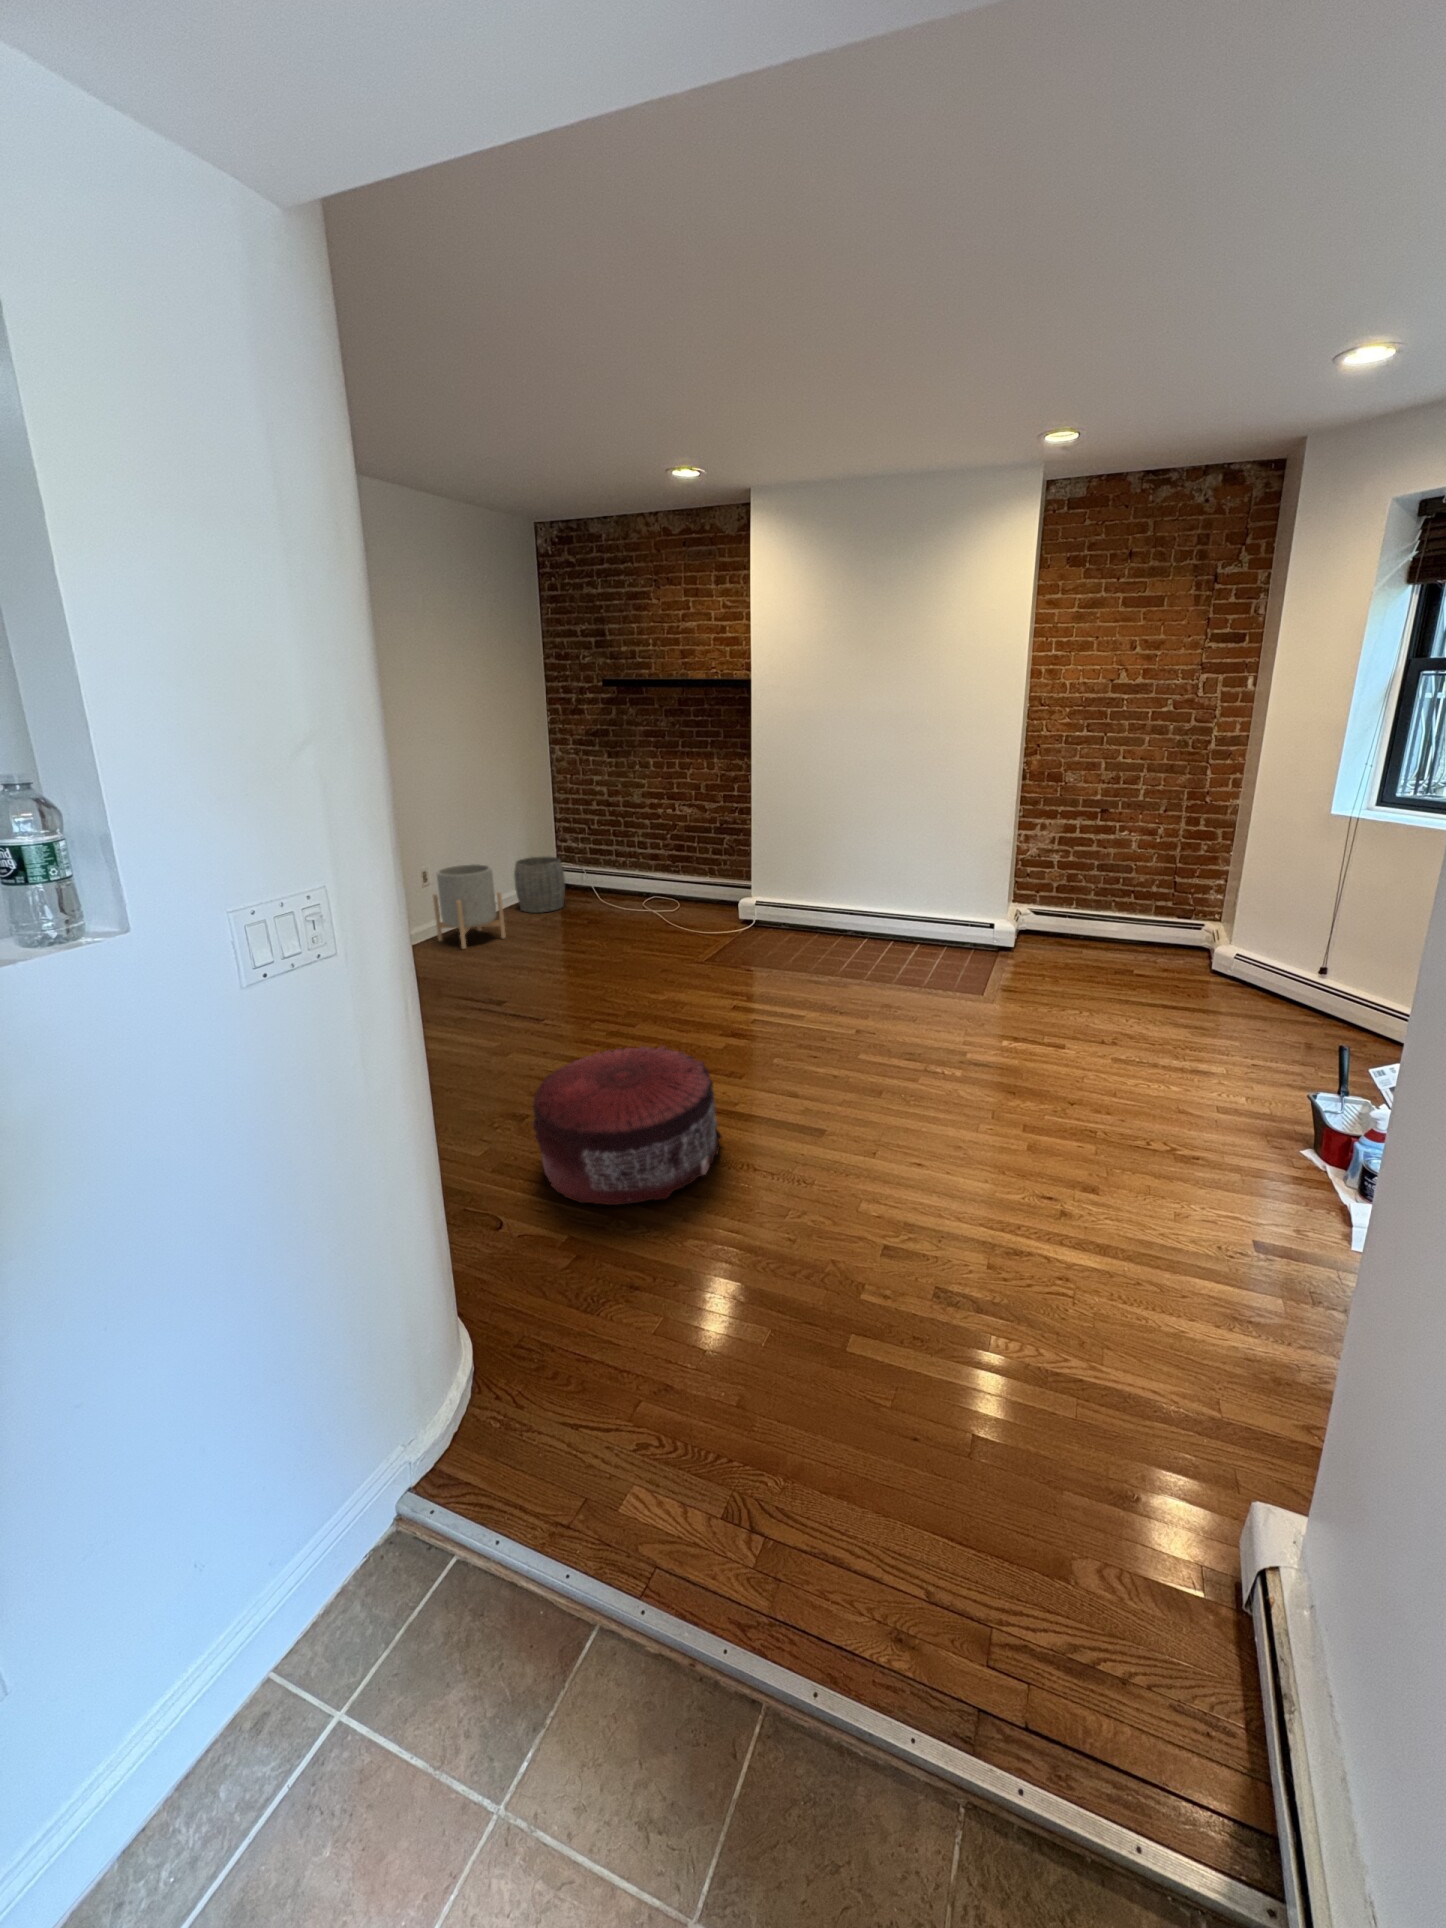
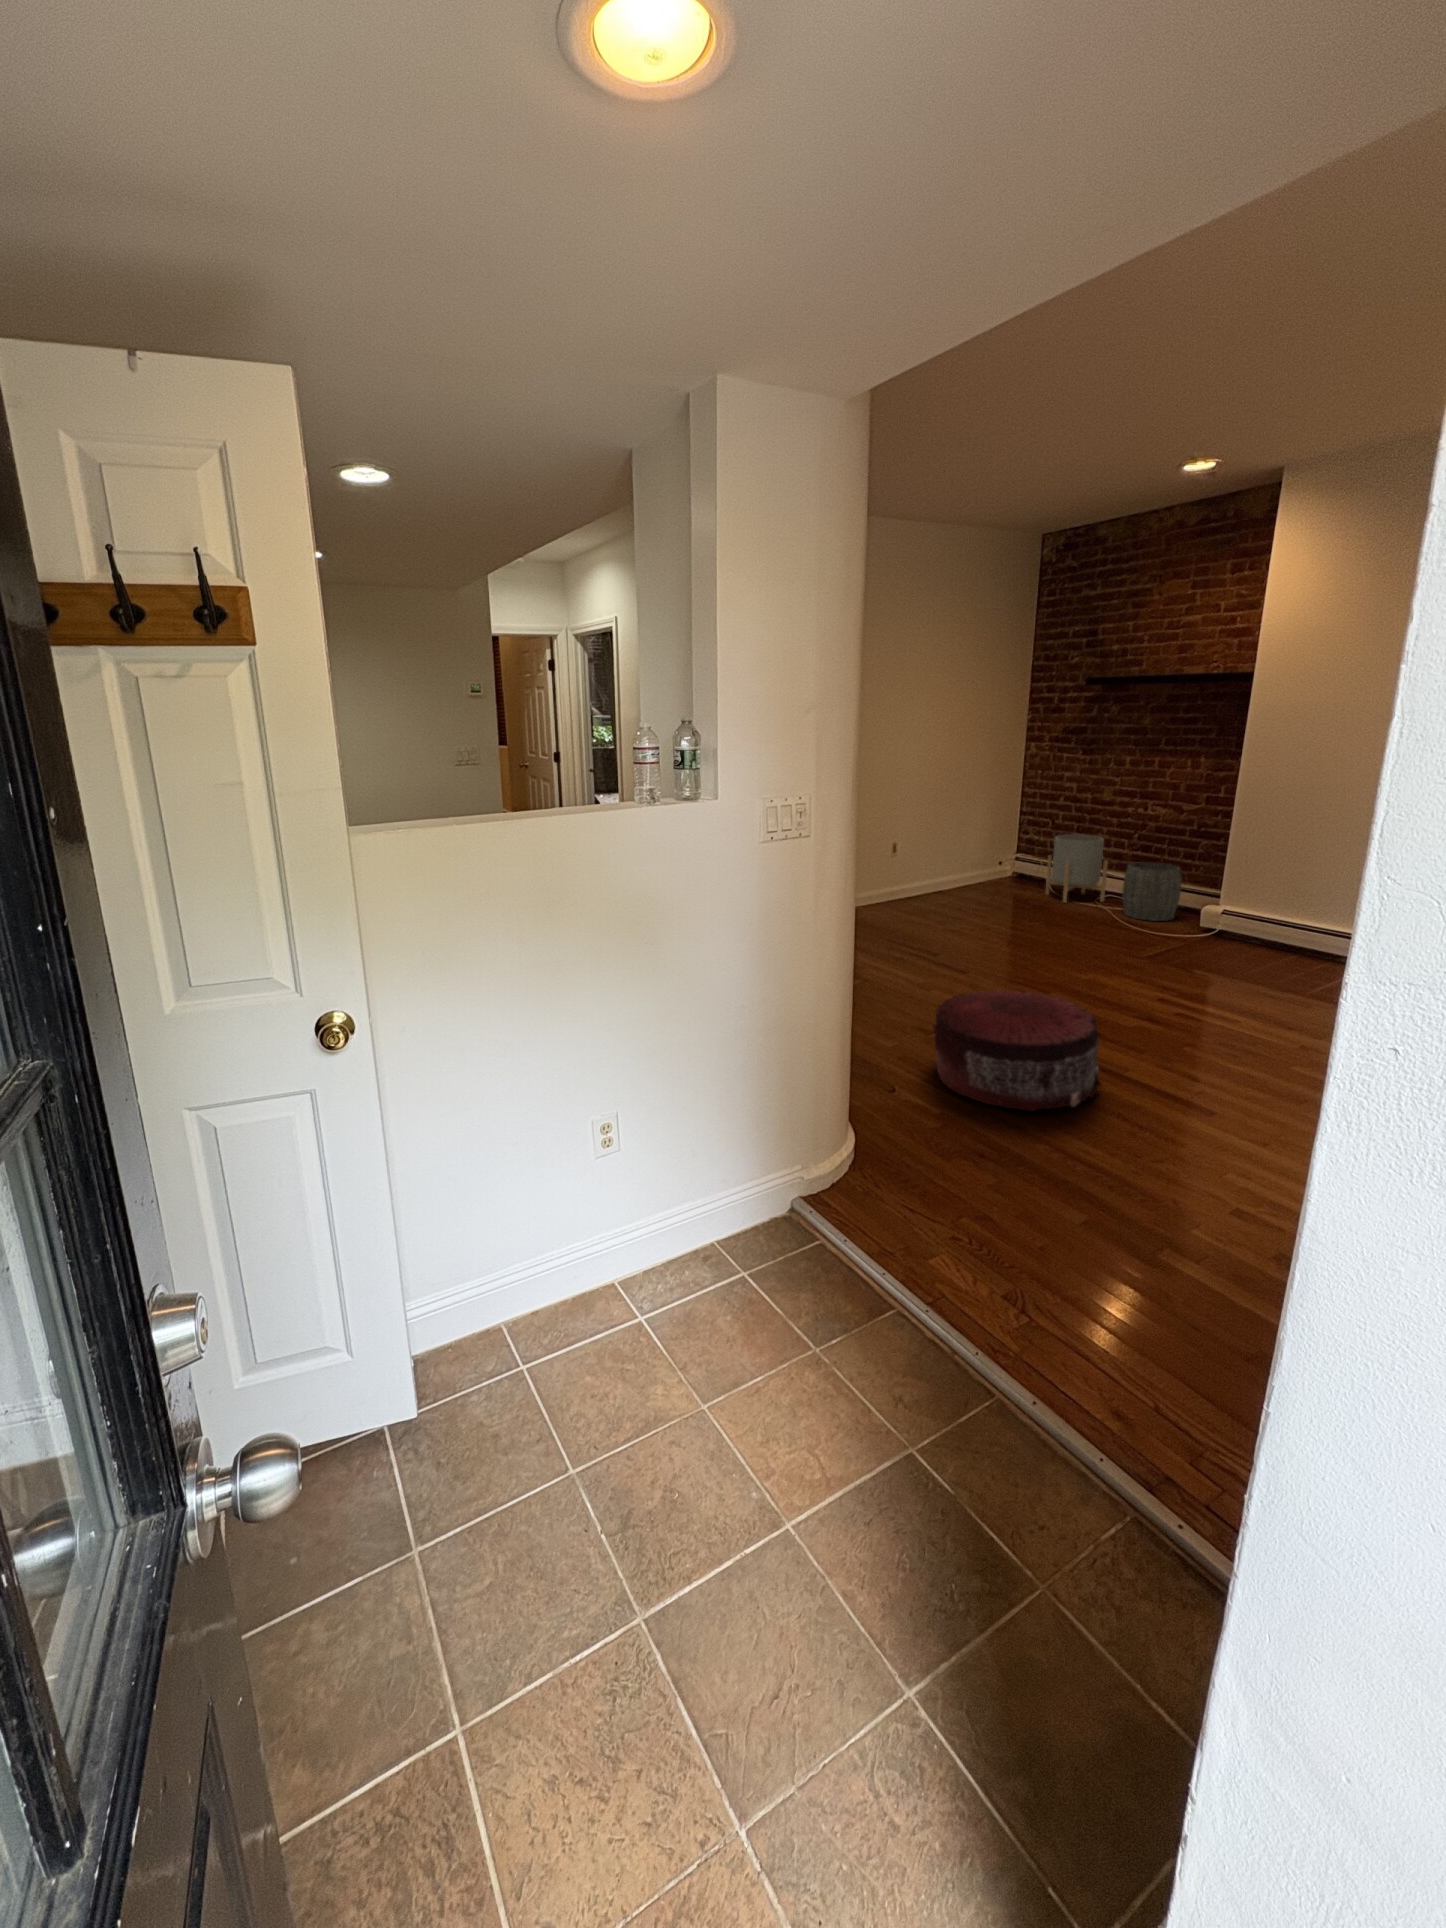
woven basket: present [514,857,565,913] -> present [1122,862,1182,921]
planter: present [433,864,506,949] -> present [1046,835,1108,903]

